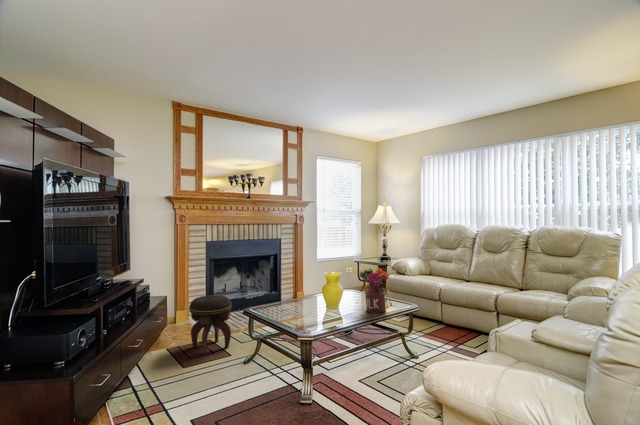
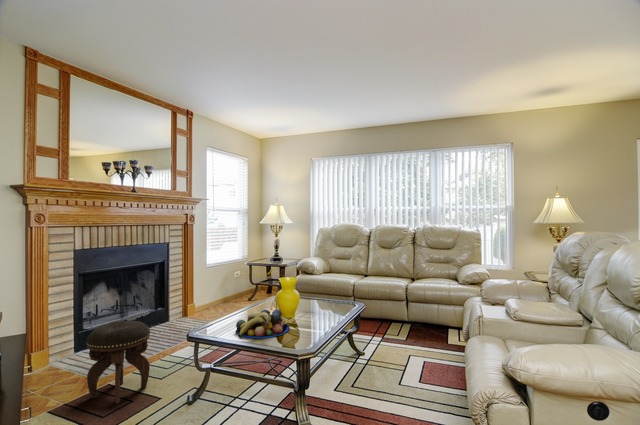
flower arrangement: present [359,268,389,313] -> none [312,269,344,316]
fruit bowl: none [277,298,324,322] -> present [236,309,290,338]

